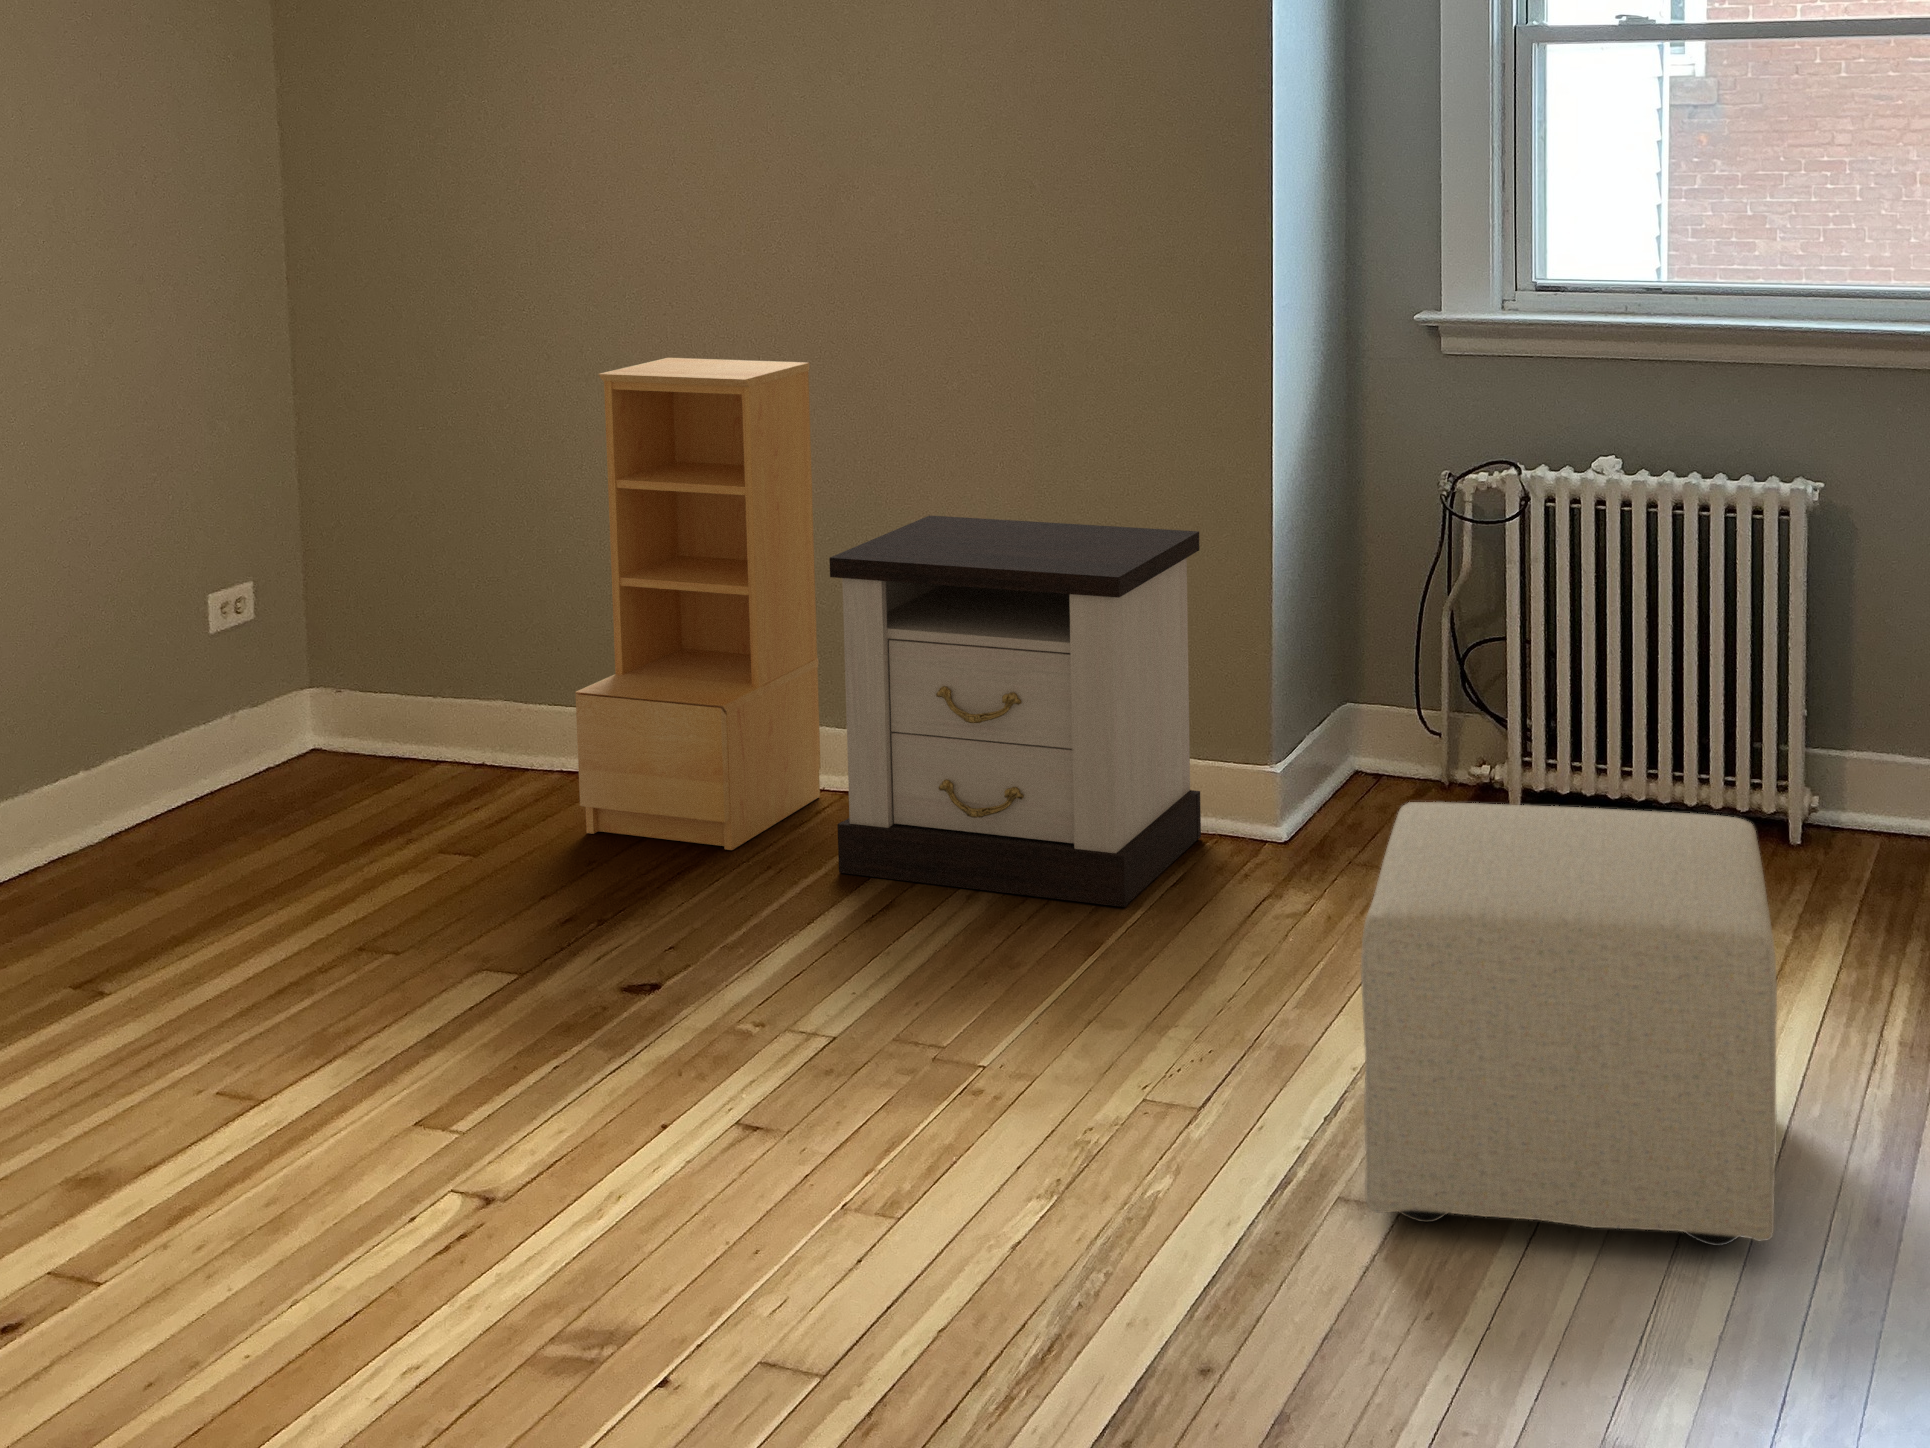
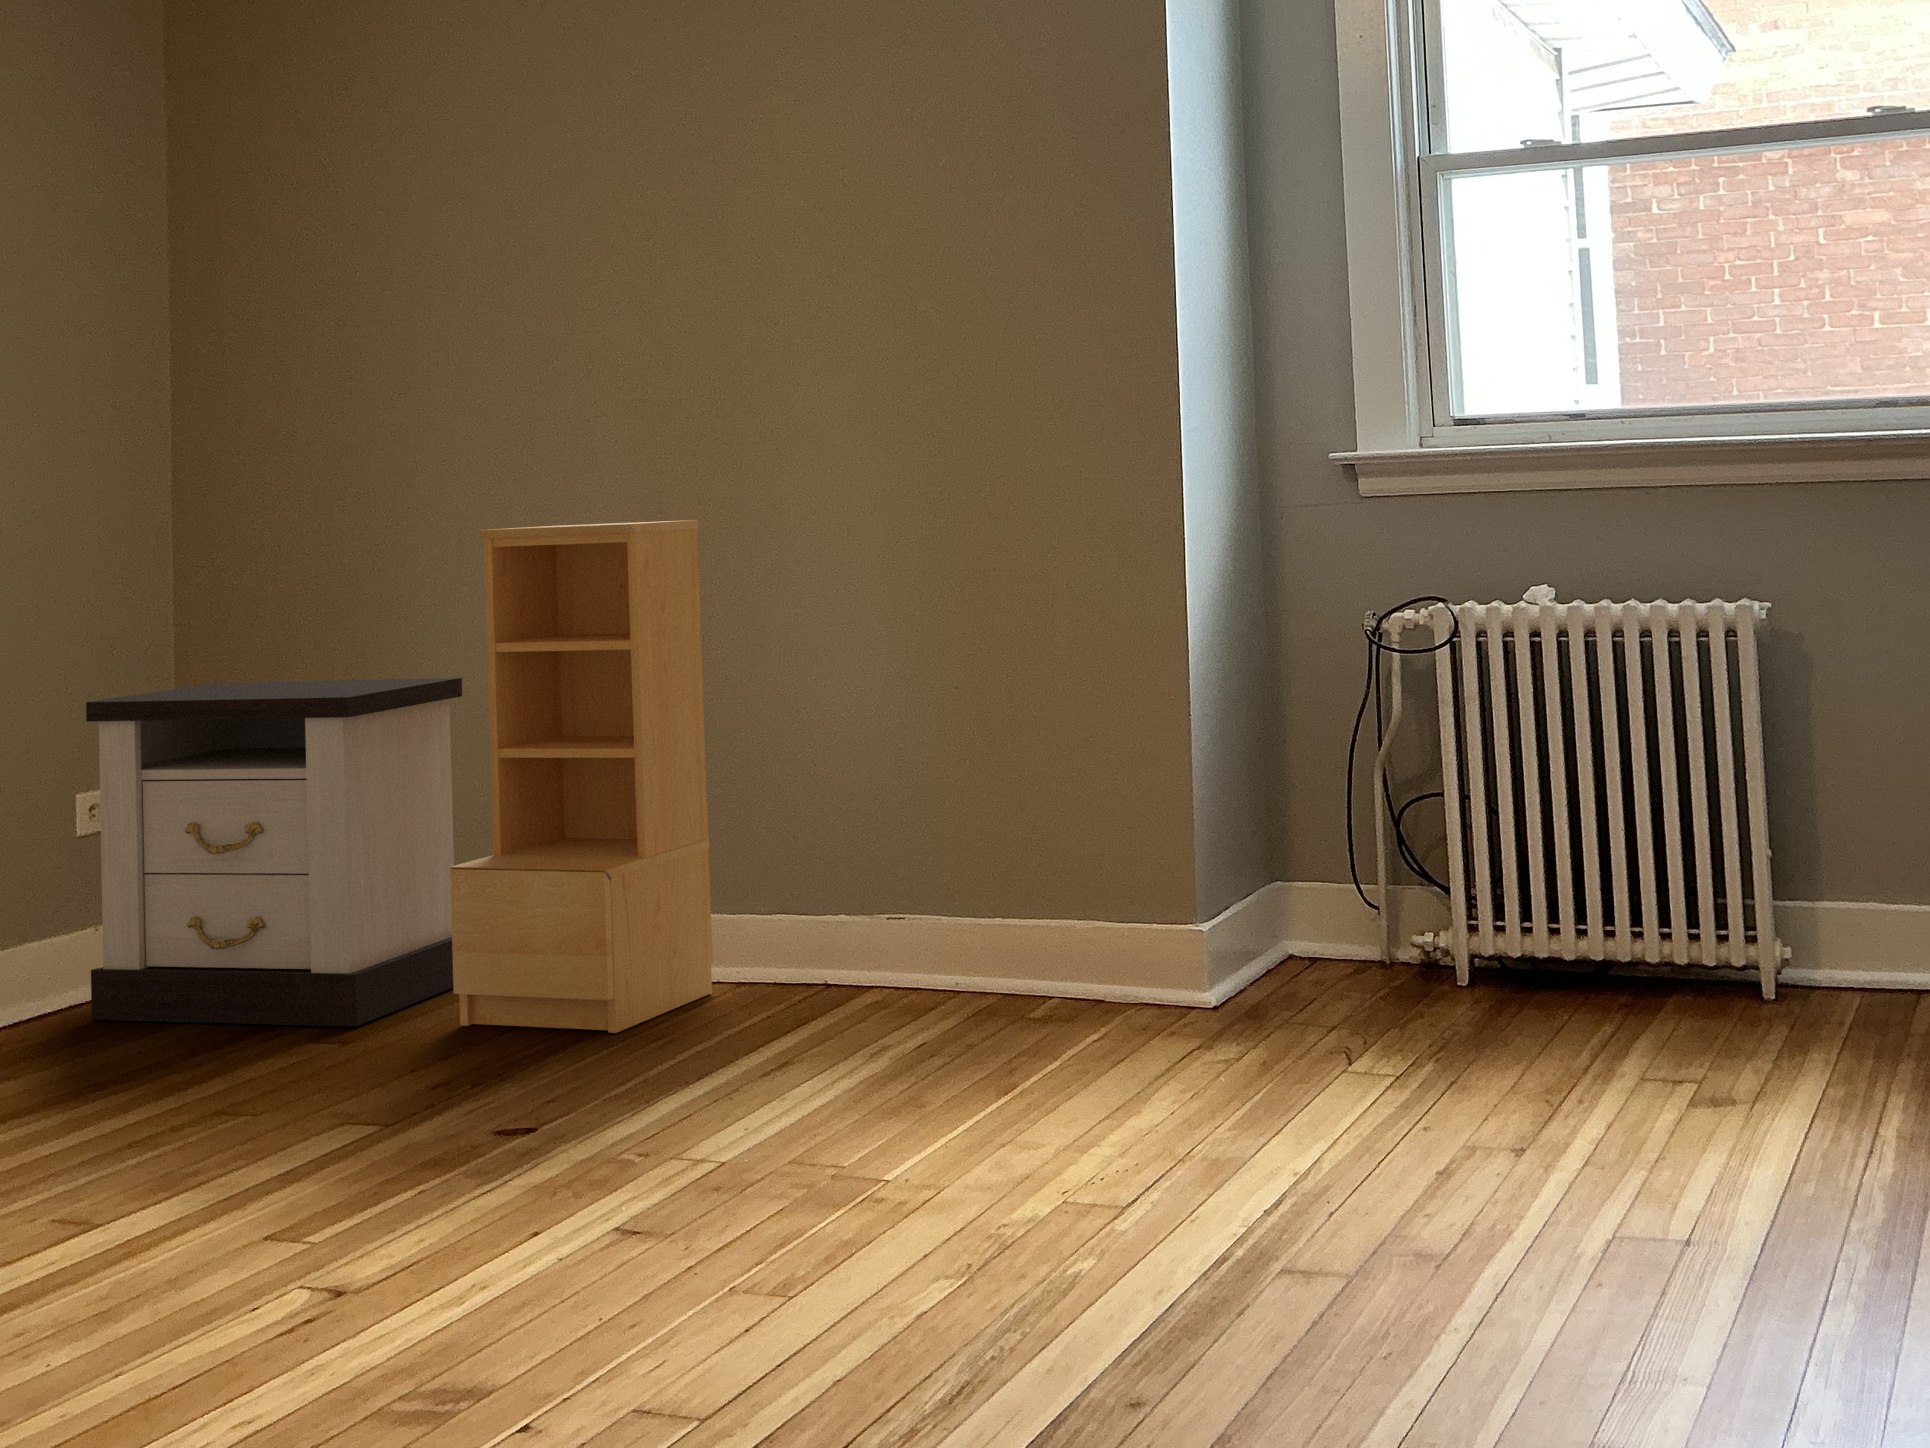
nightstand: present [829,516,1201,907] -> present [86,678,462,1026]
ottoman: present [1361,802,1777,1246] -> none [1292,853,1763,1288]

